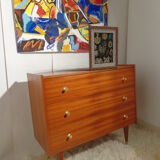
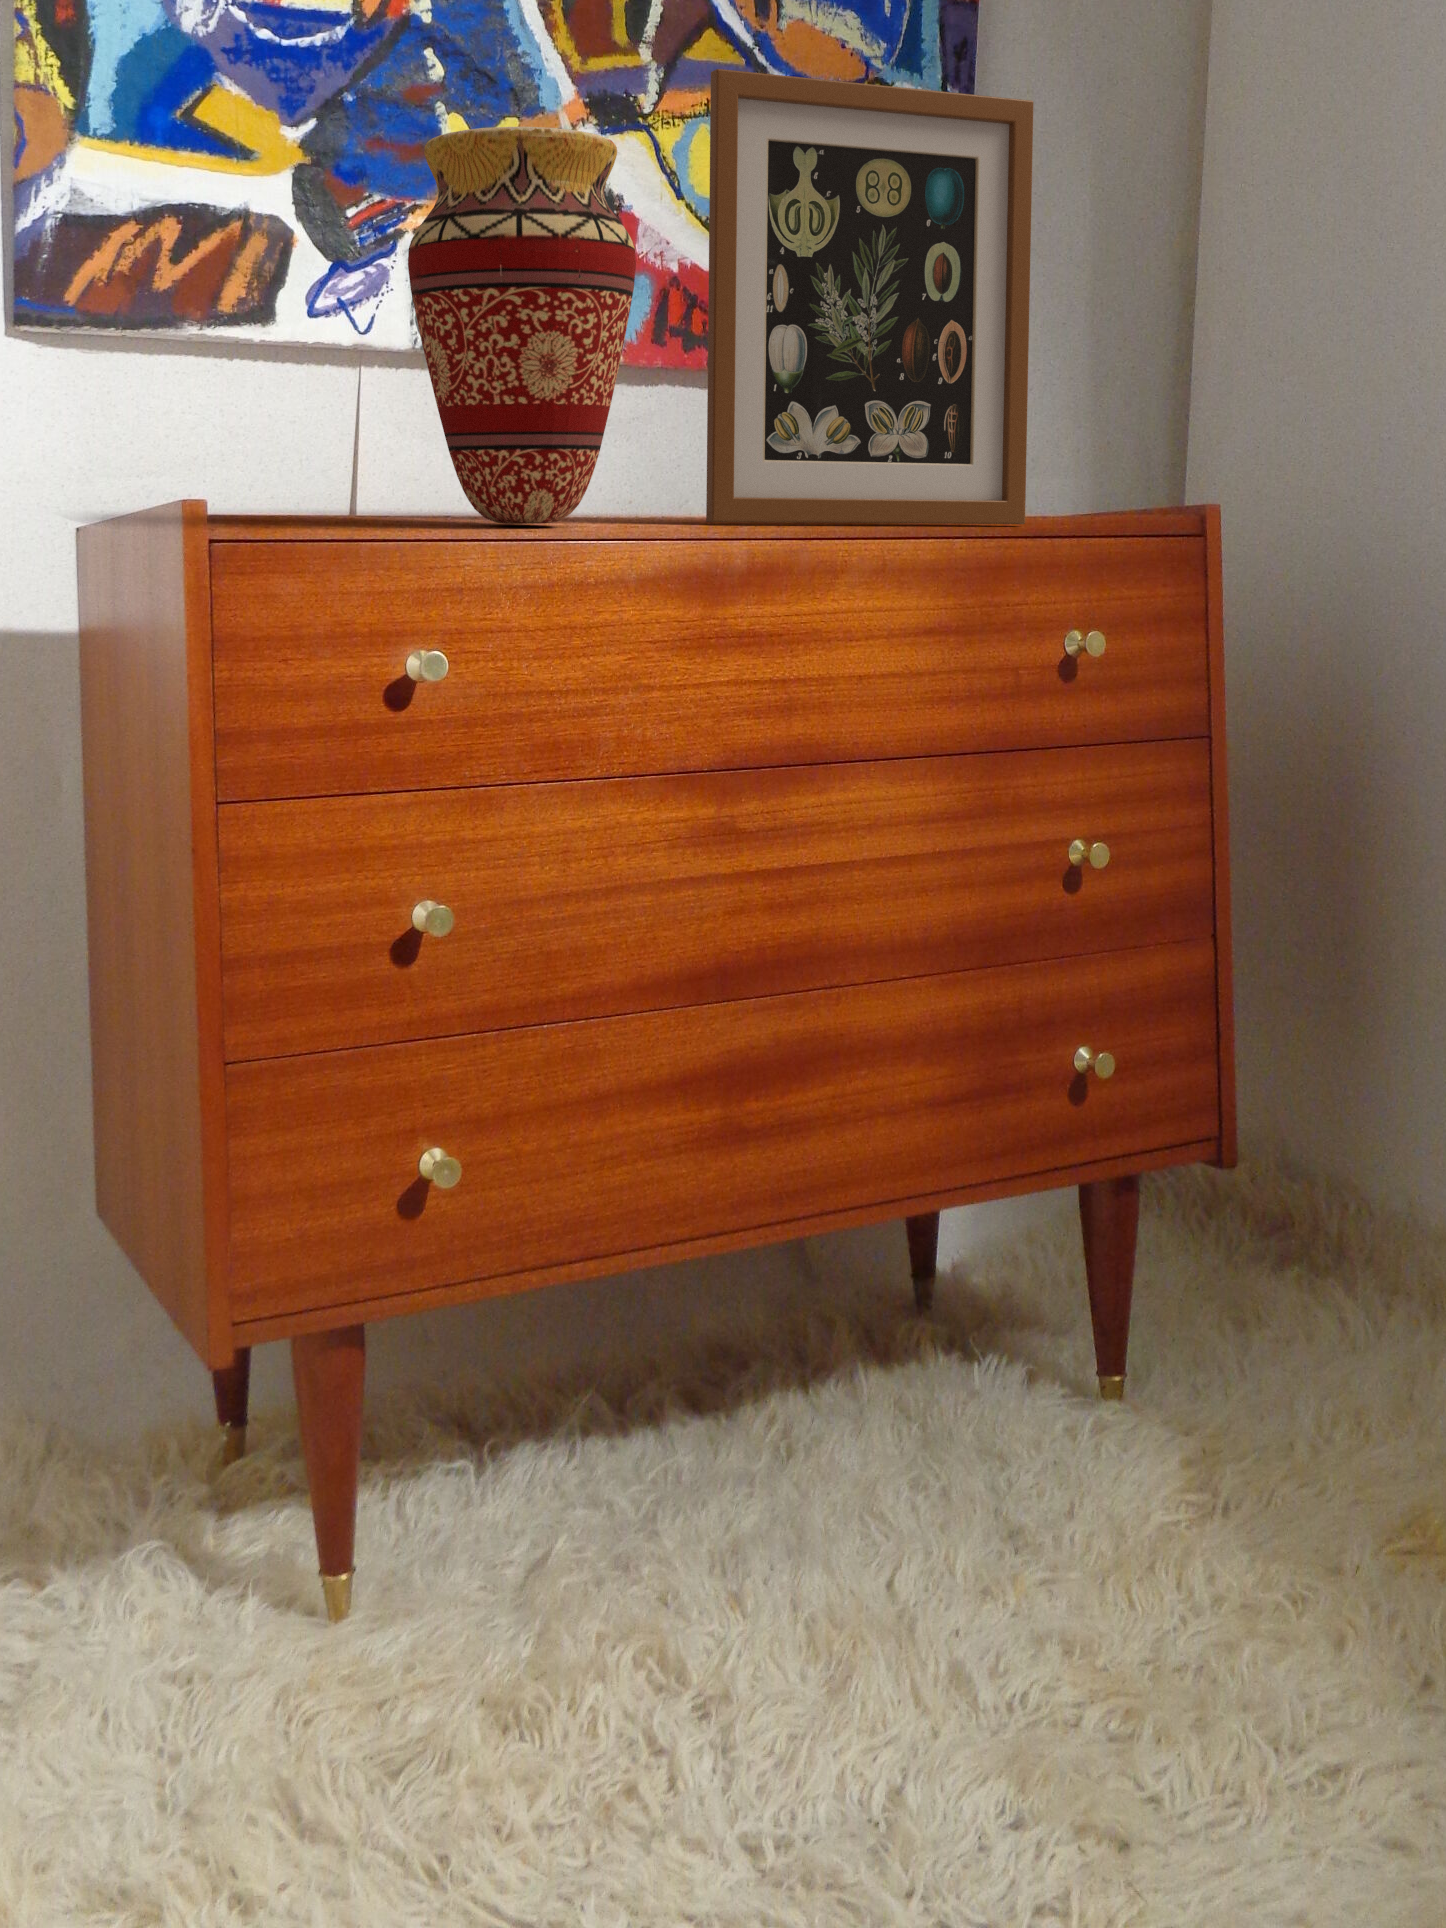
vase: none [60,34,83,73] -> present [408,127,636,524]

